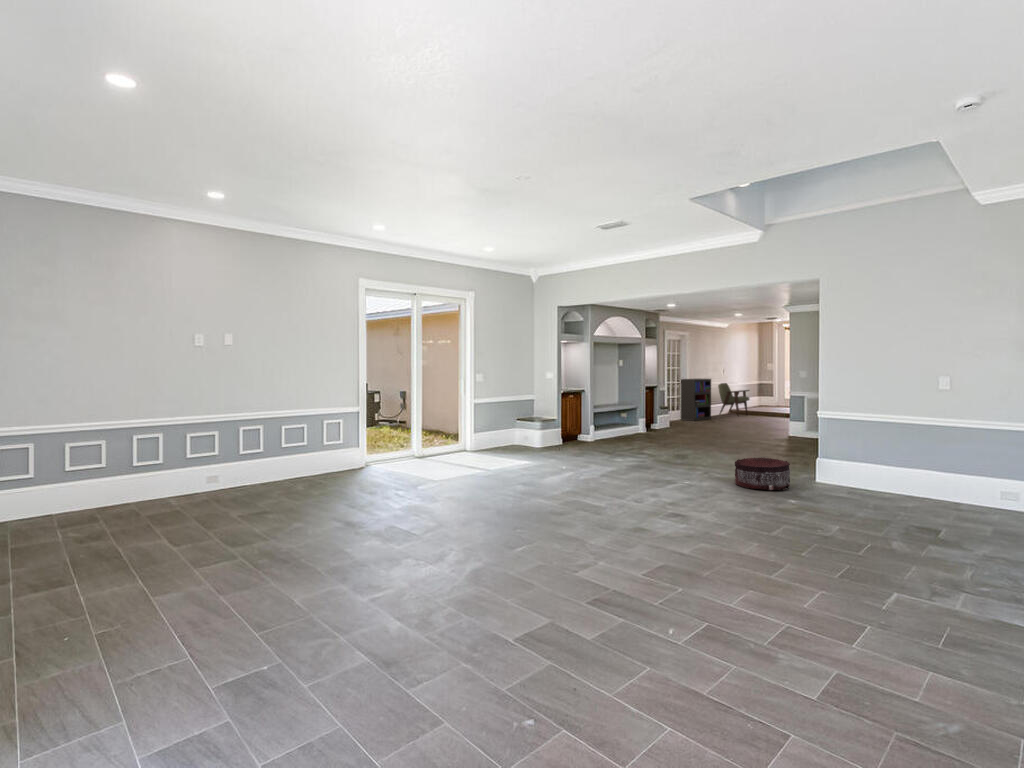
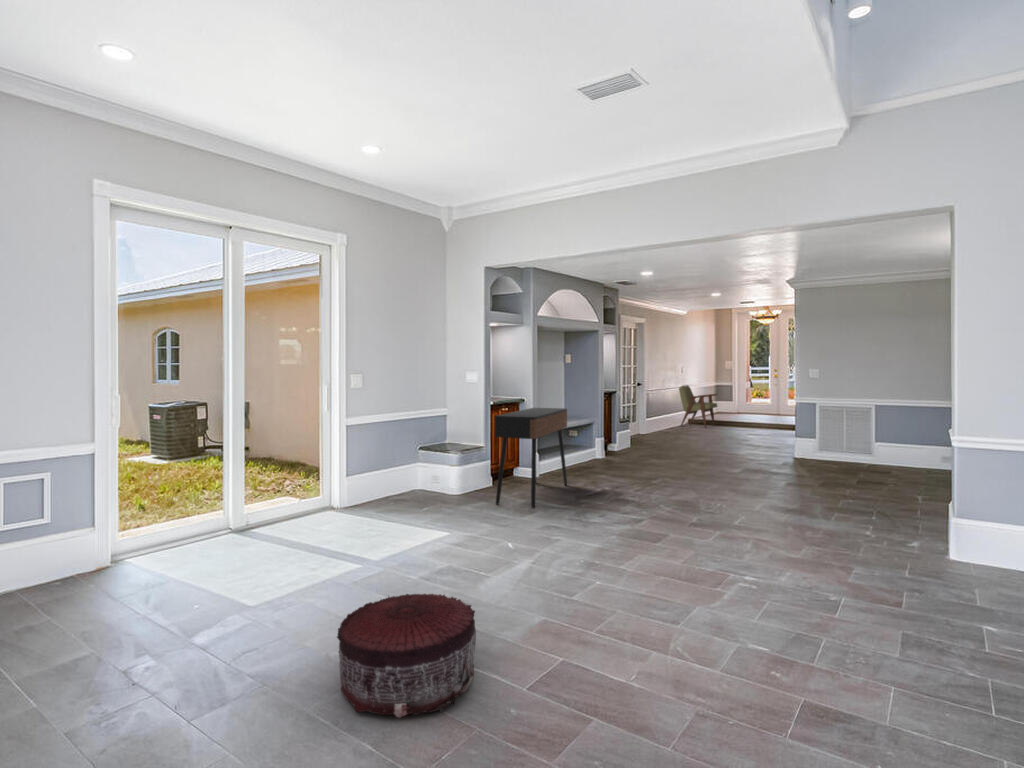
bookshelf: present [681,379,711,421] -> none [638,380,676,437]
console table: none [561,395,611,454] -> present [495,408,567,508]
pouf: present [735,458,790,490] -> present [337,594,476,718]

